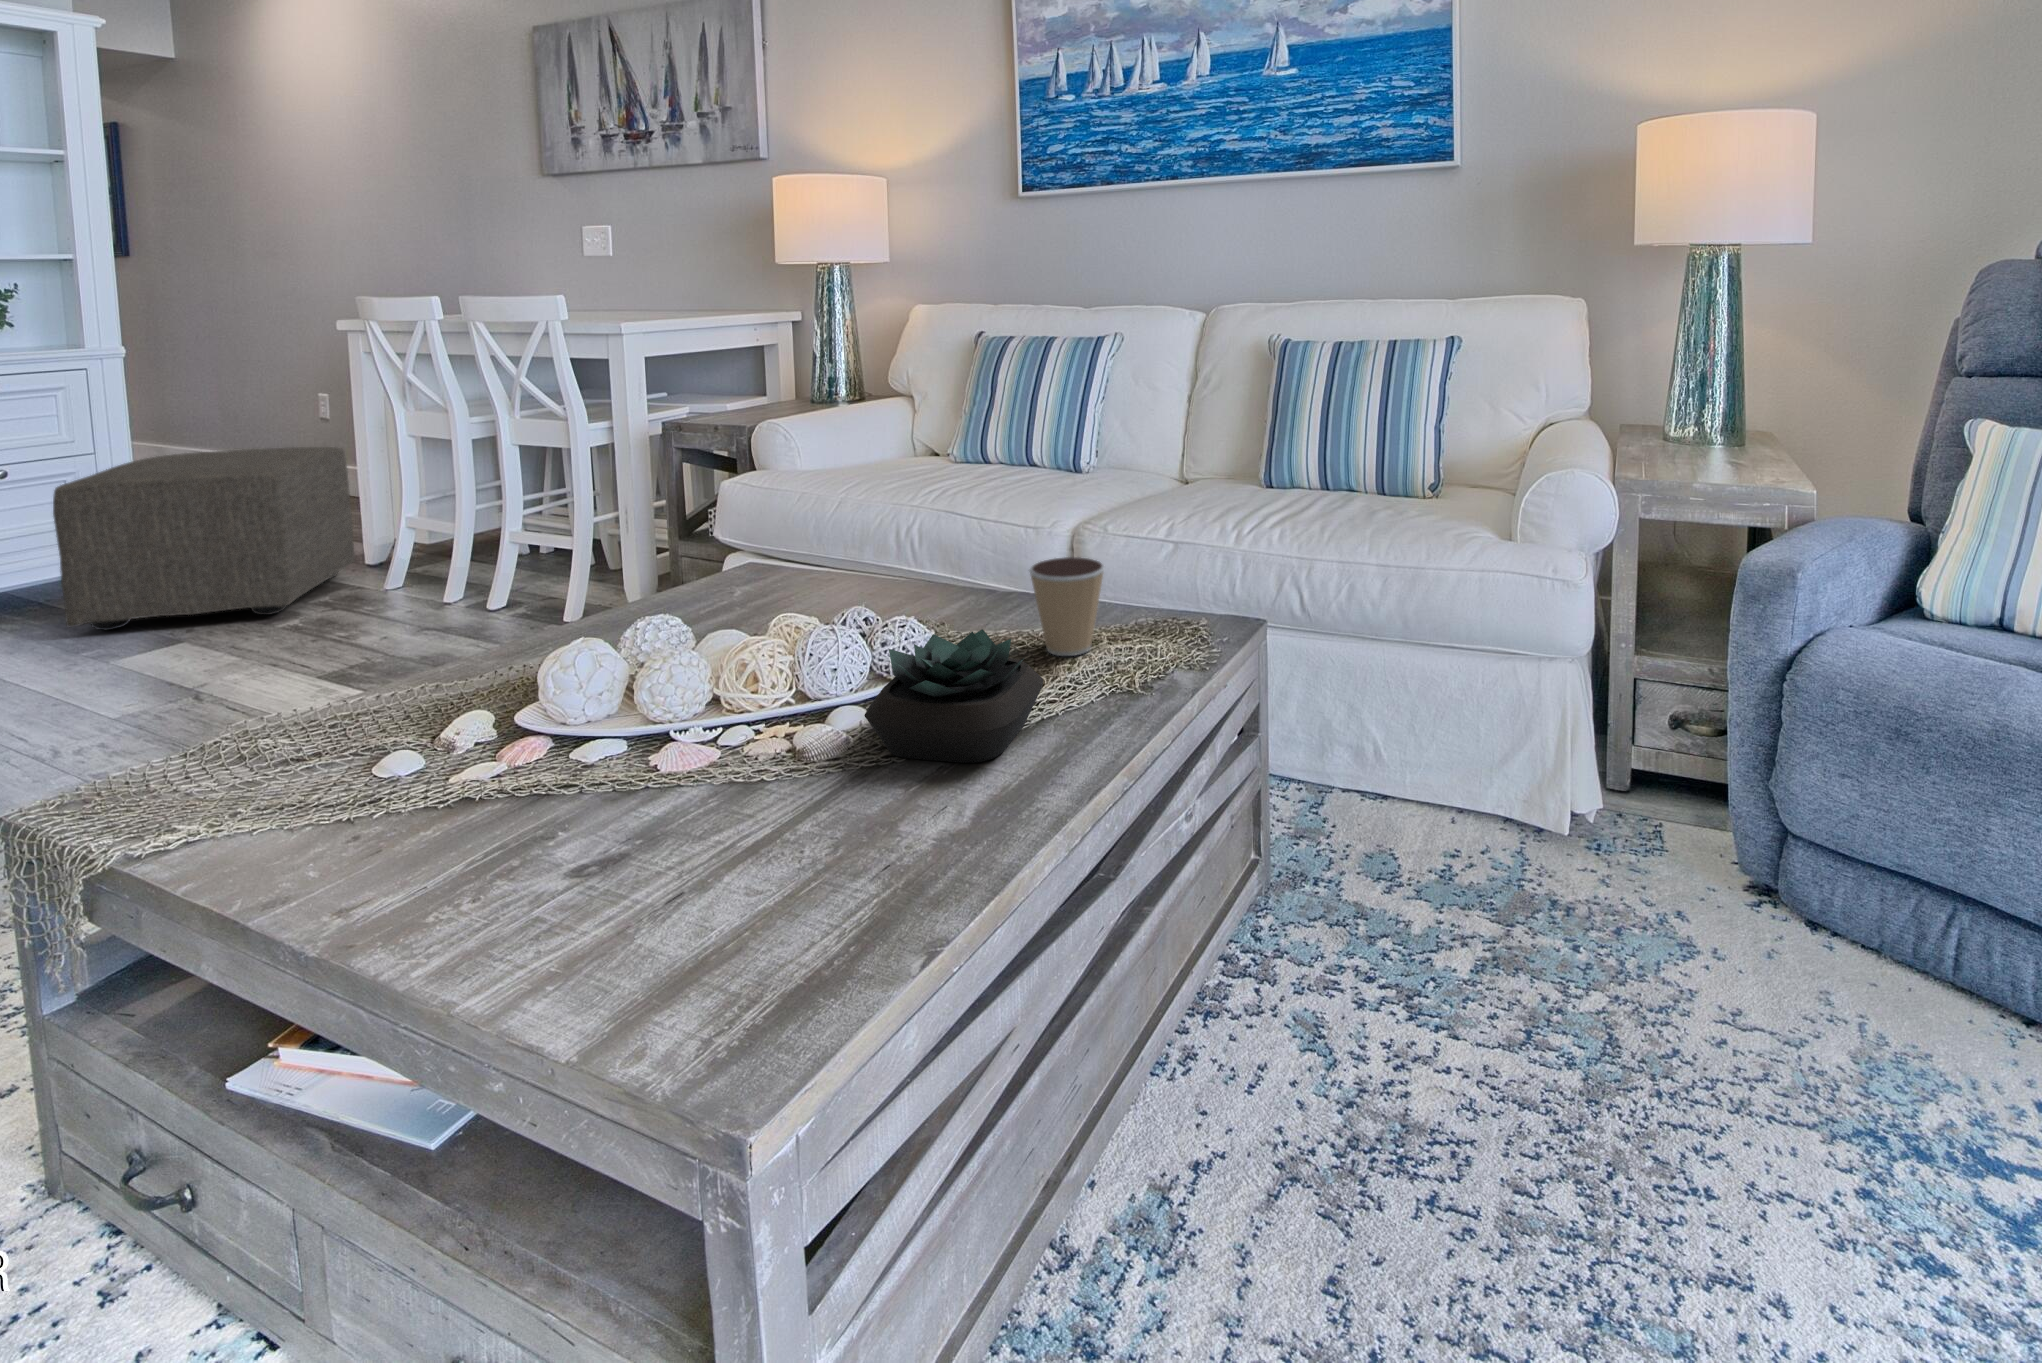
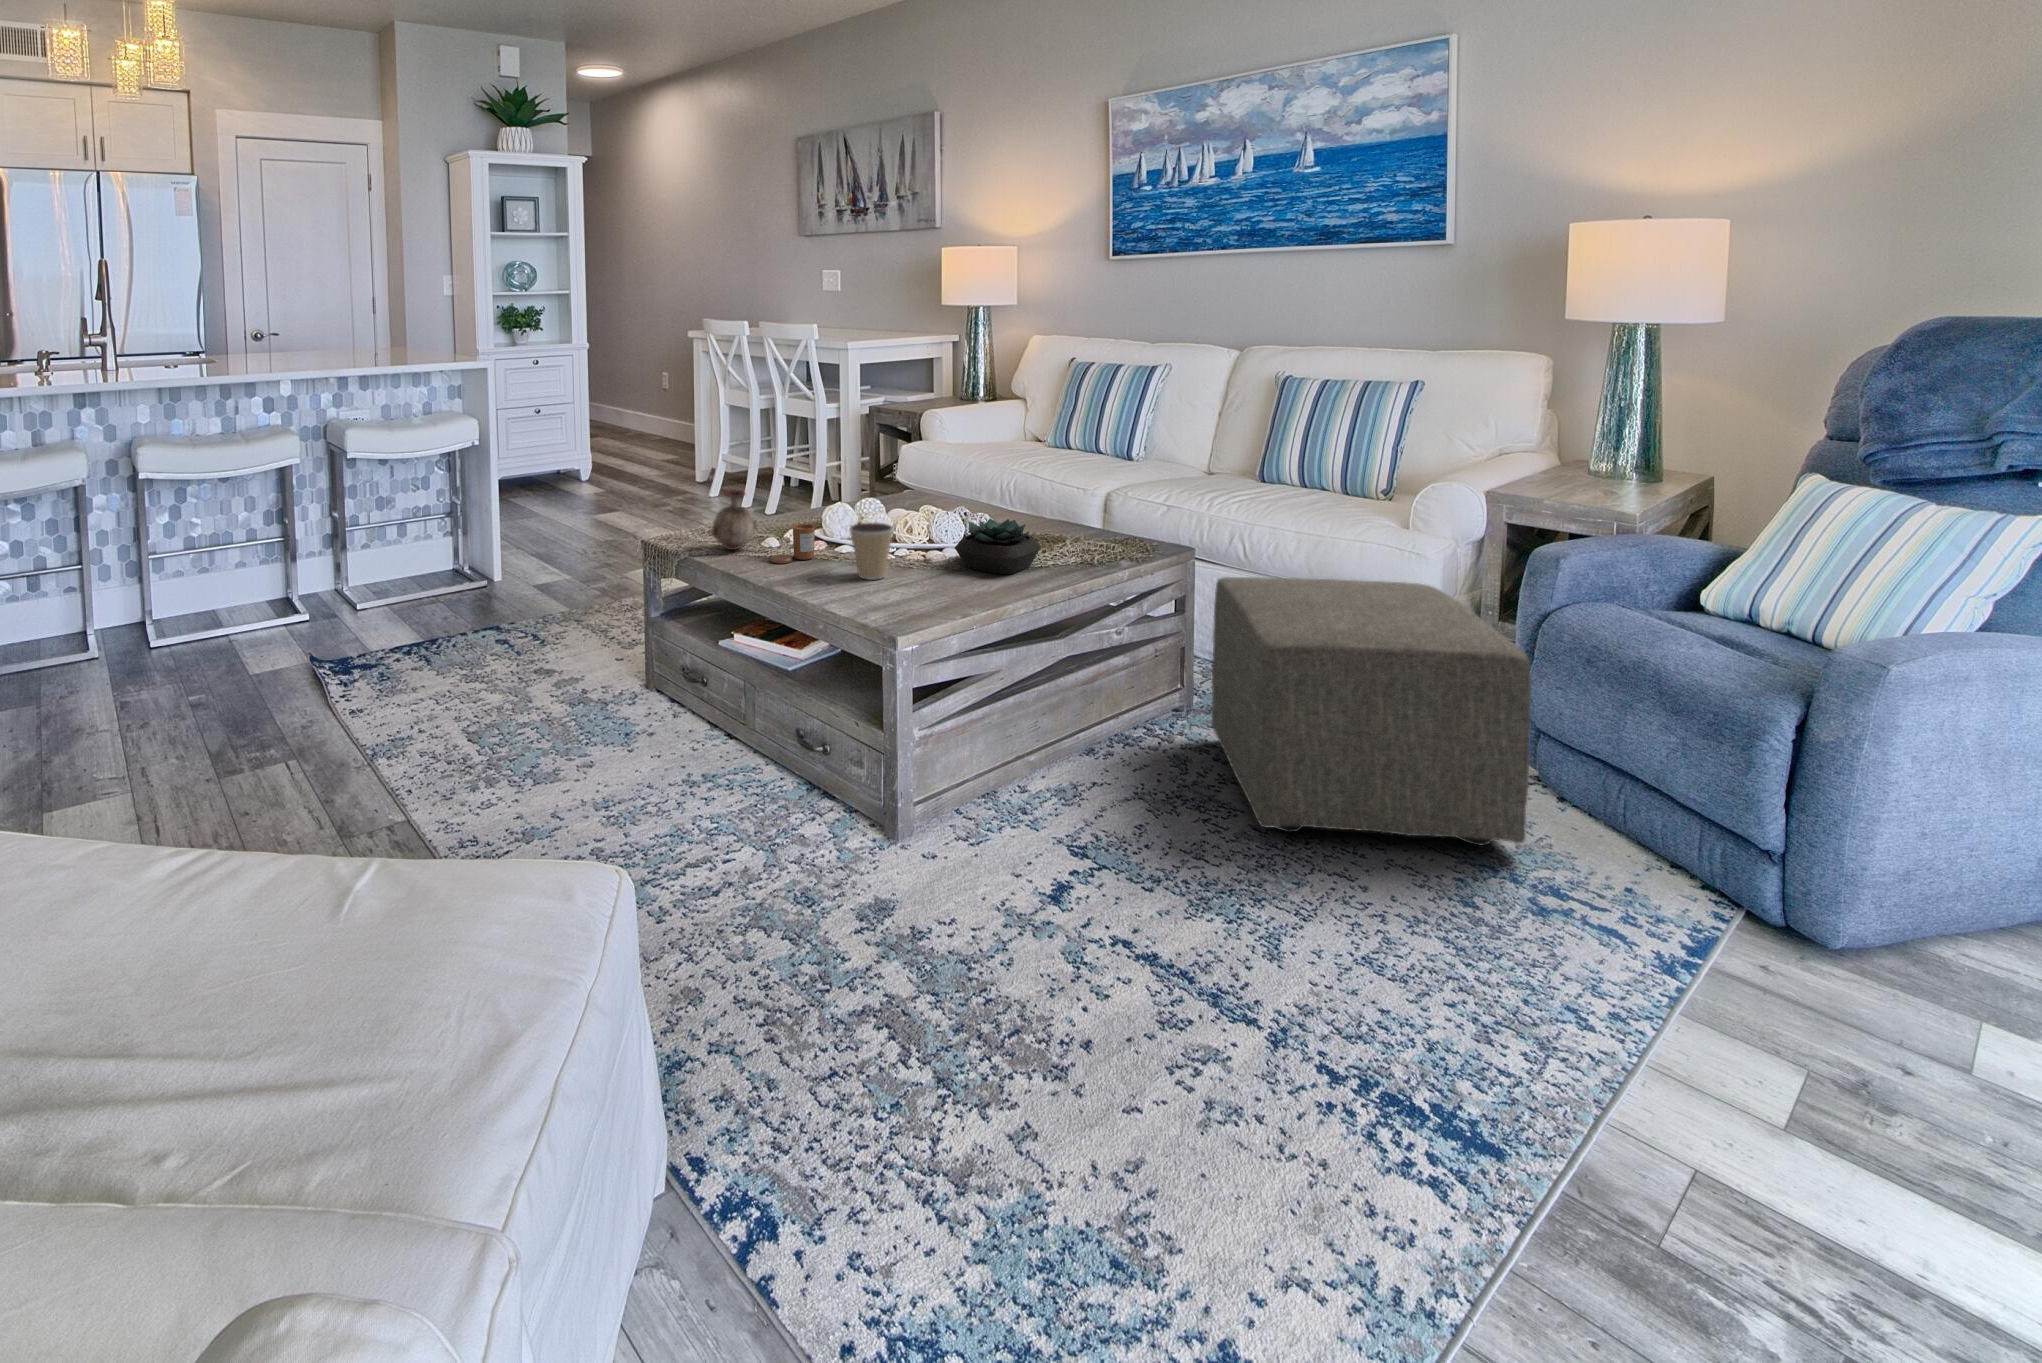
ottoman: present [53,447,355,630] -> present [1212,577,1531,845]
coffee cup: present [1029,557,1105,656] -> present [850,523,894,580]
vase: none [190,654,349,813] -> present [711,489,756,550]
candle: none [377,715,511,840] -> present [770,524,815,563]

